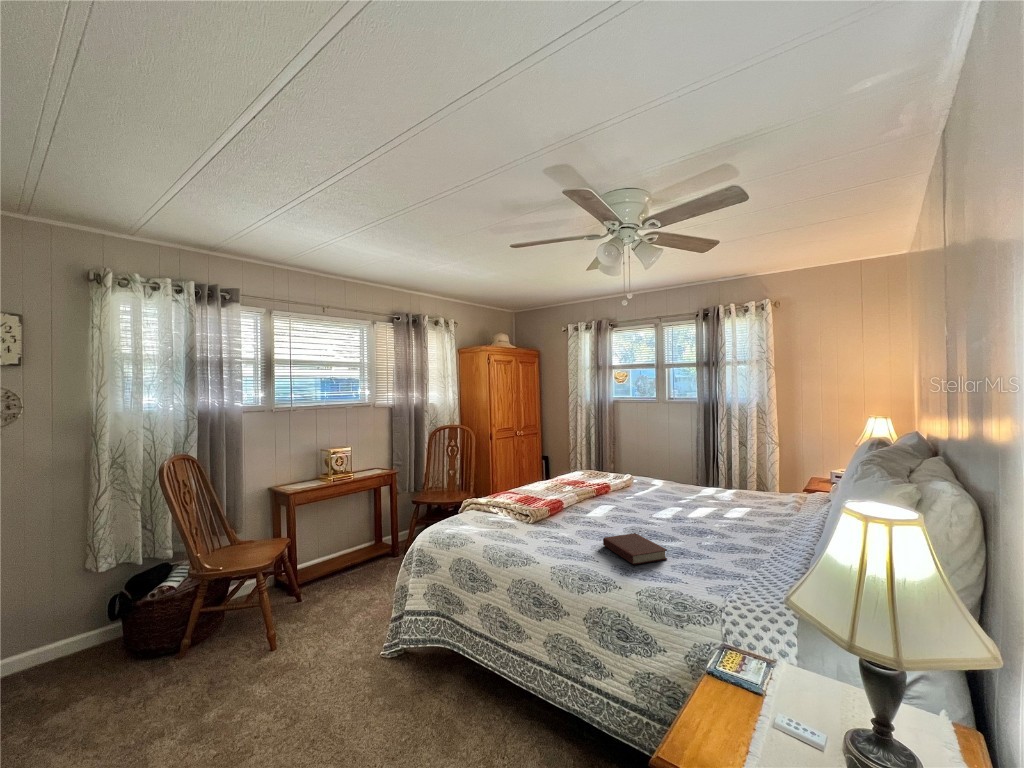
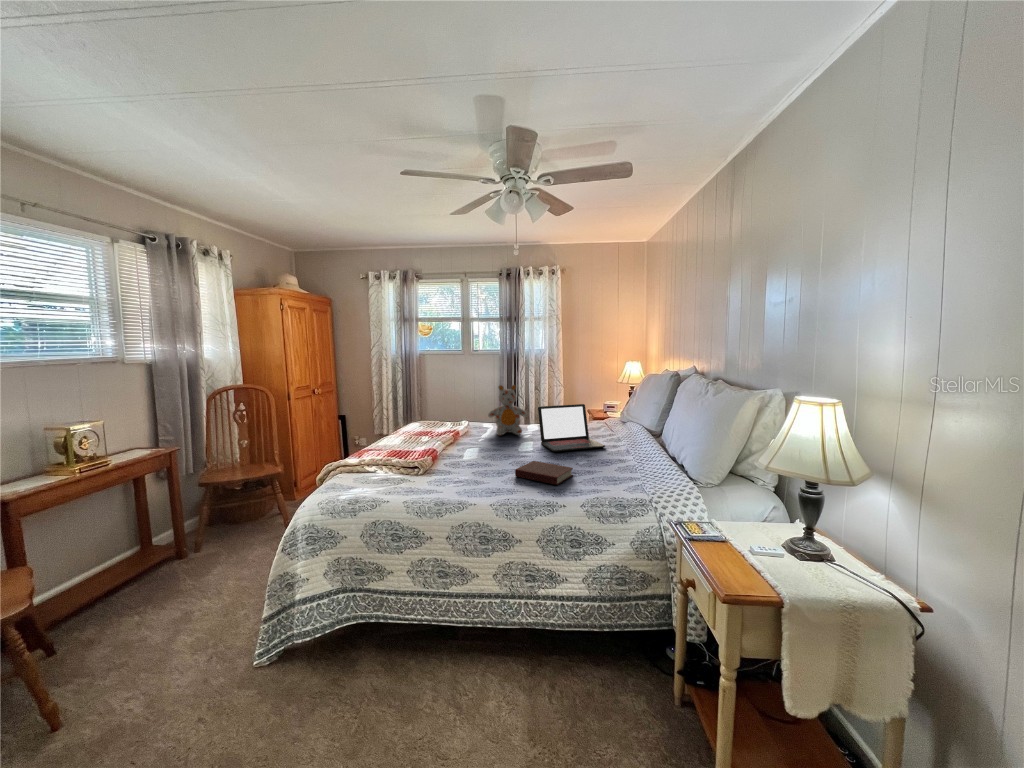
stuffed bear: none [636,443,682,503] -> present [488,385,527,435]
laptop: none [678,472,755,535] -> present [538,404,605,452]

